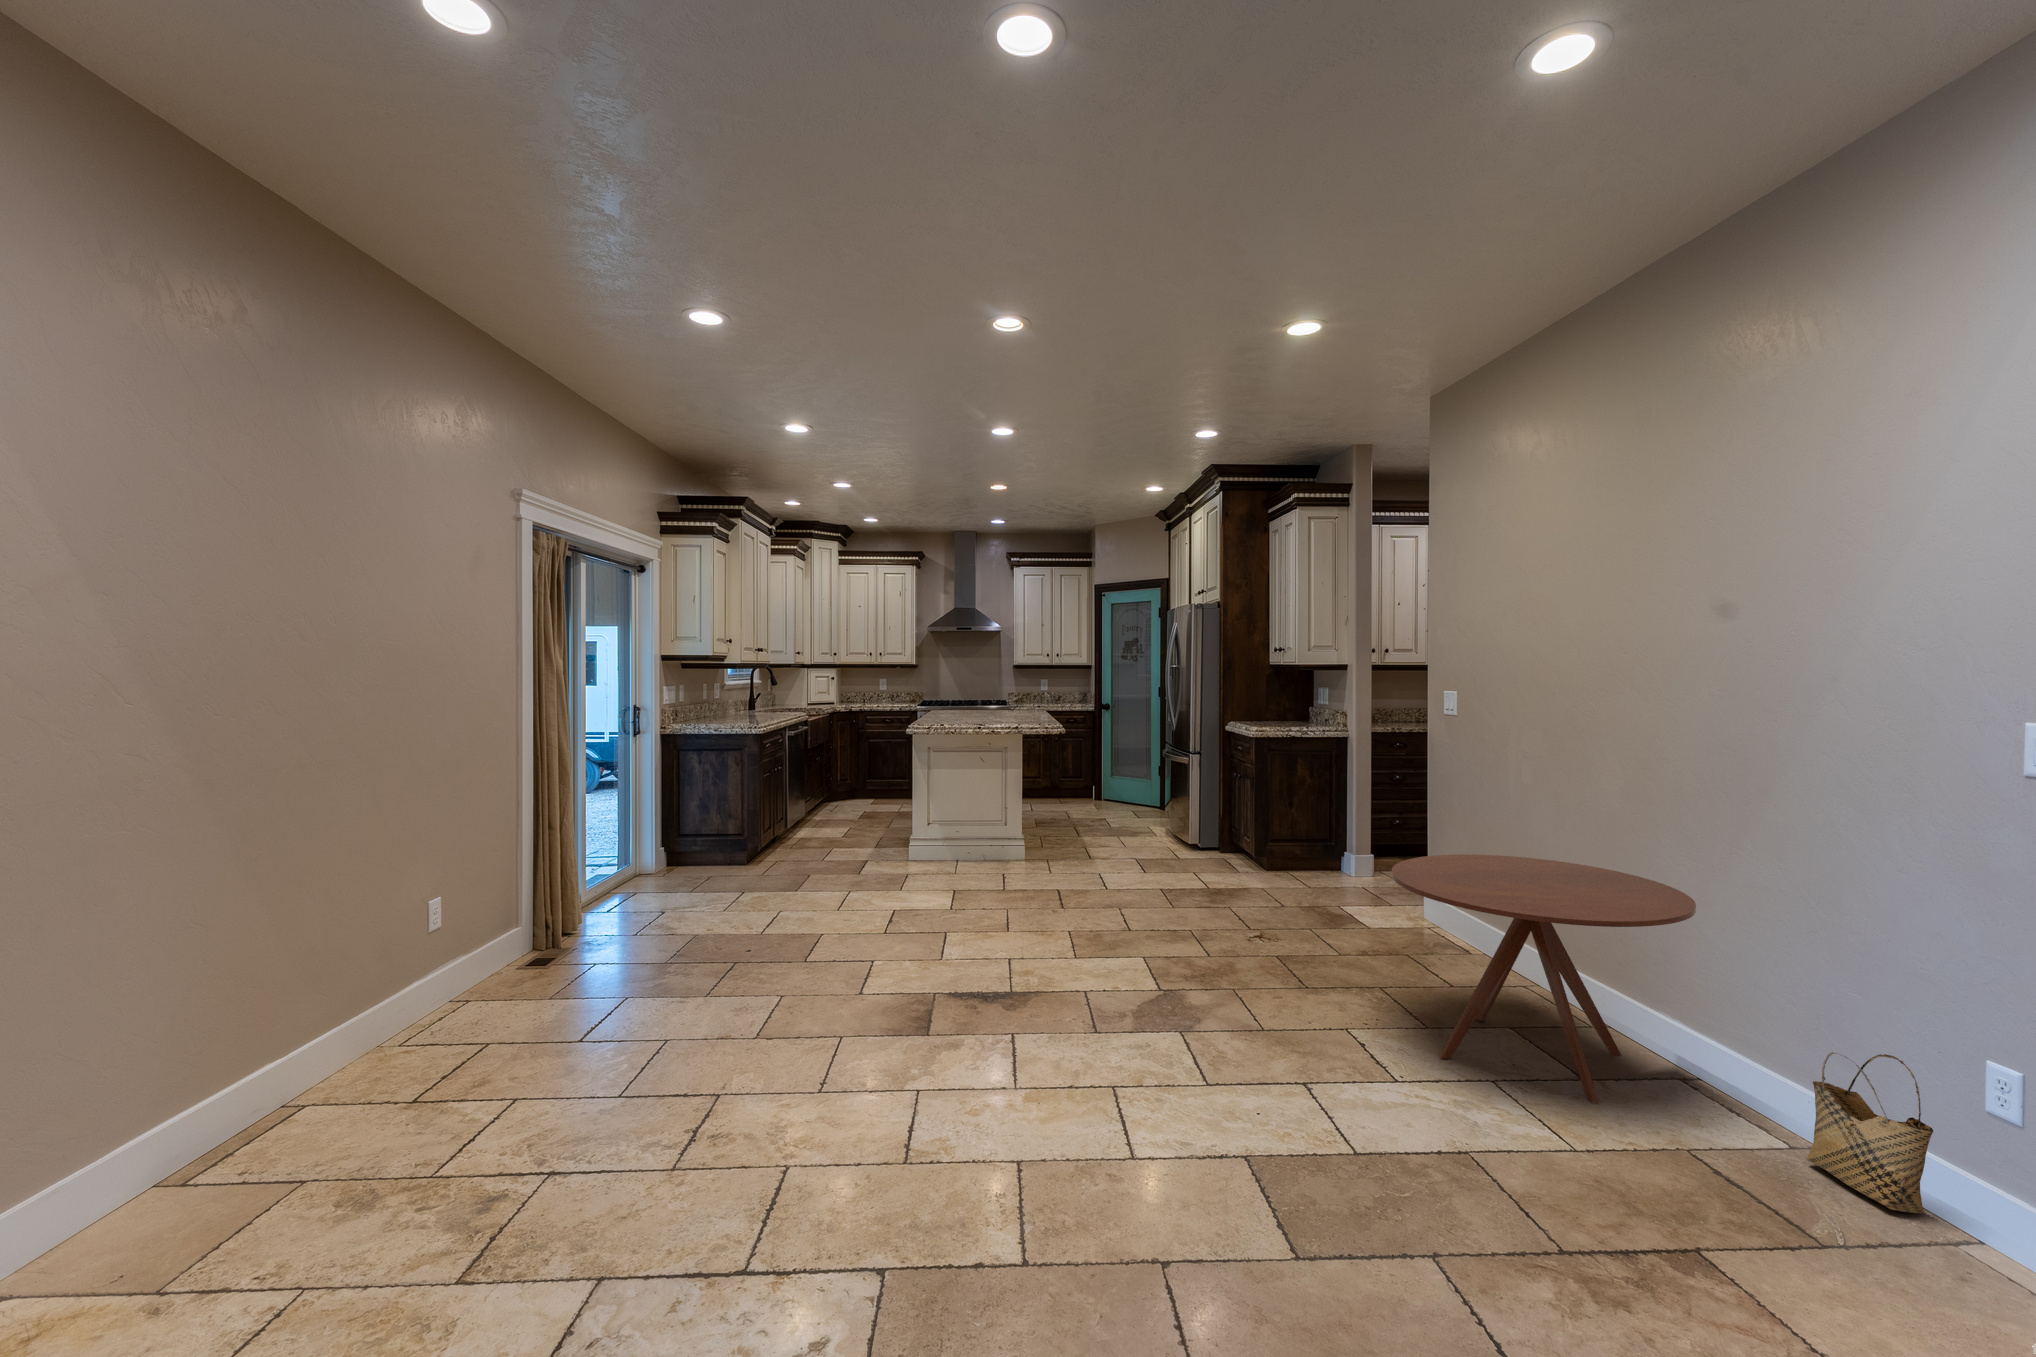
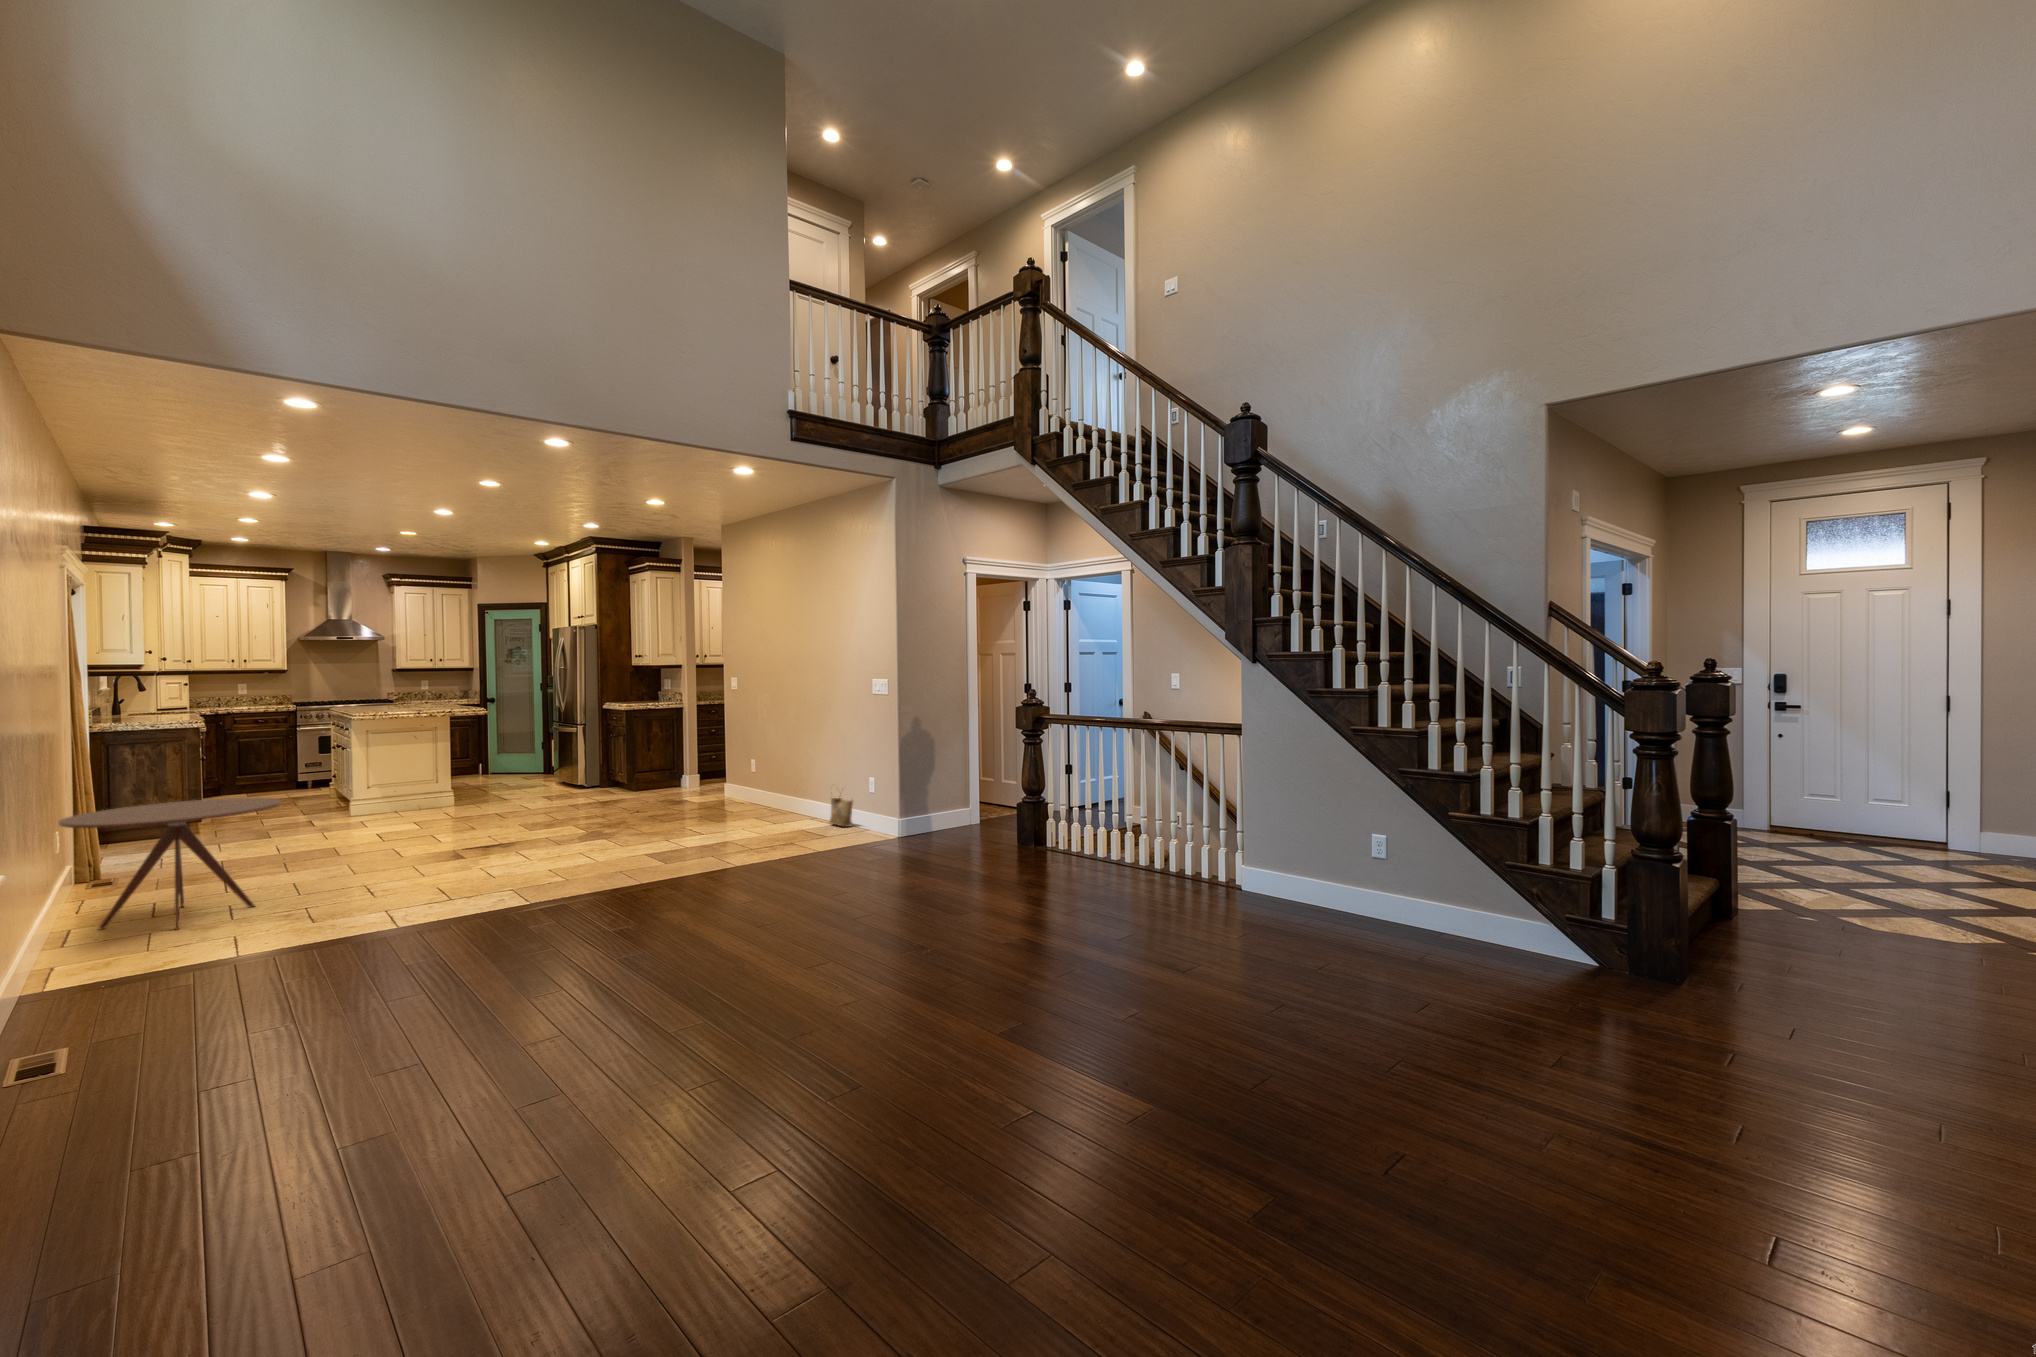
round table: present [1392,854,1696,1103] -> present [58,798,281,930]

